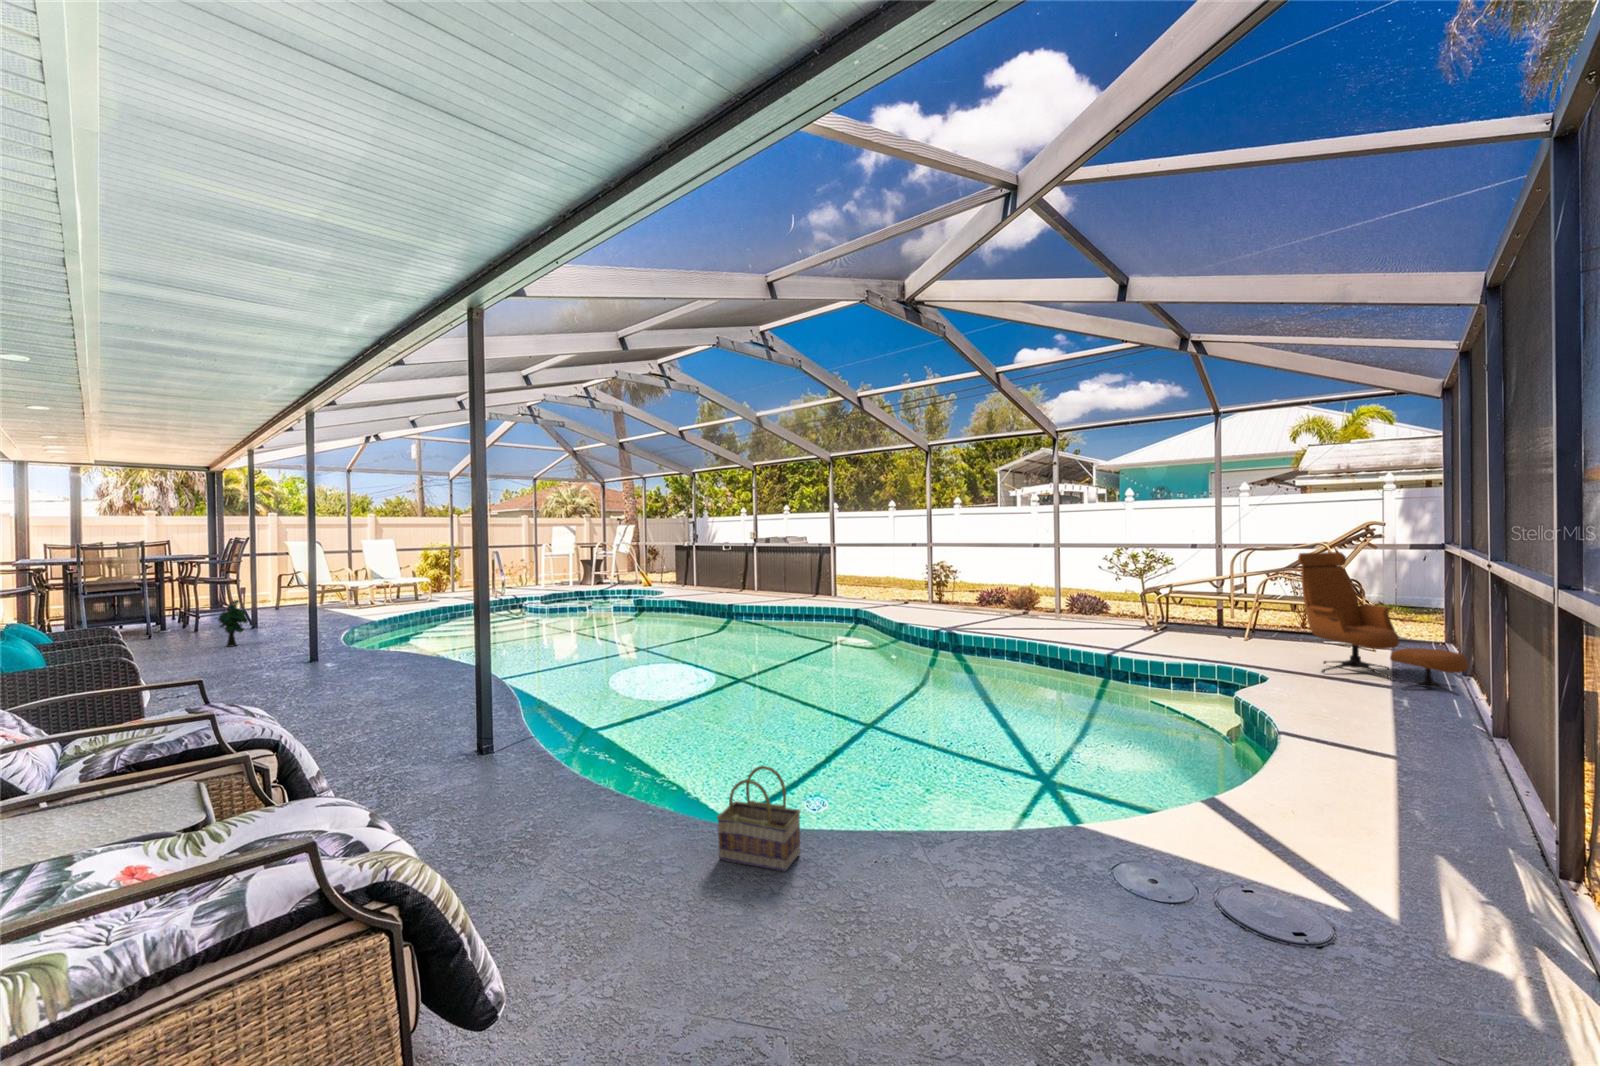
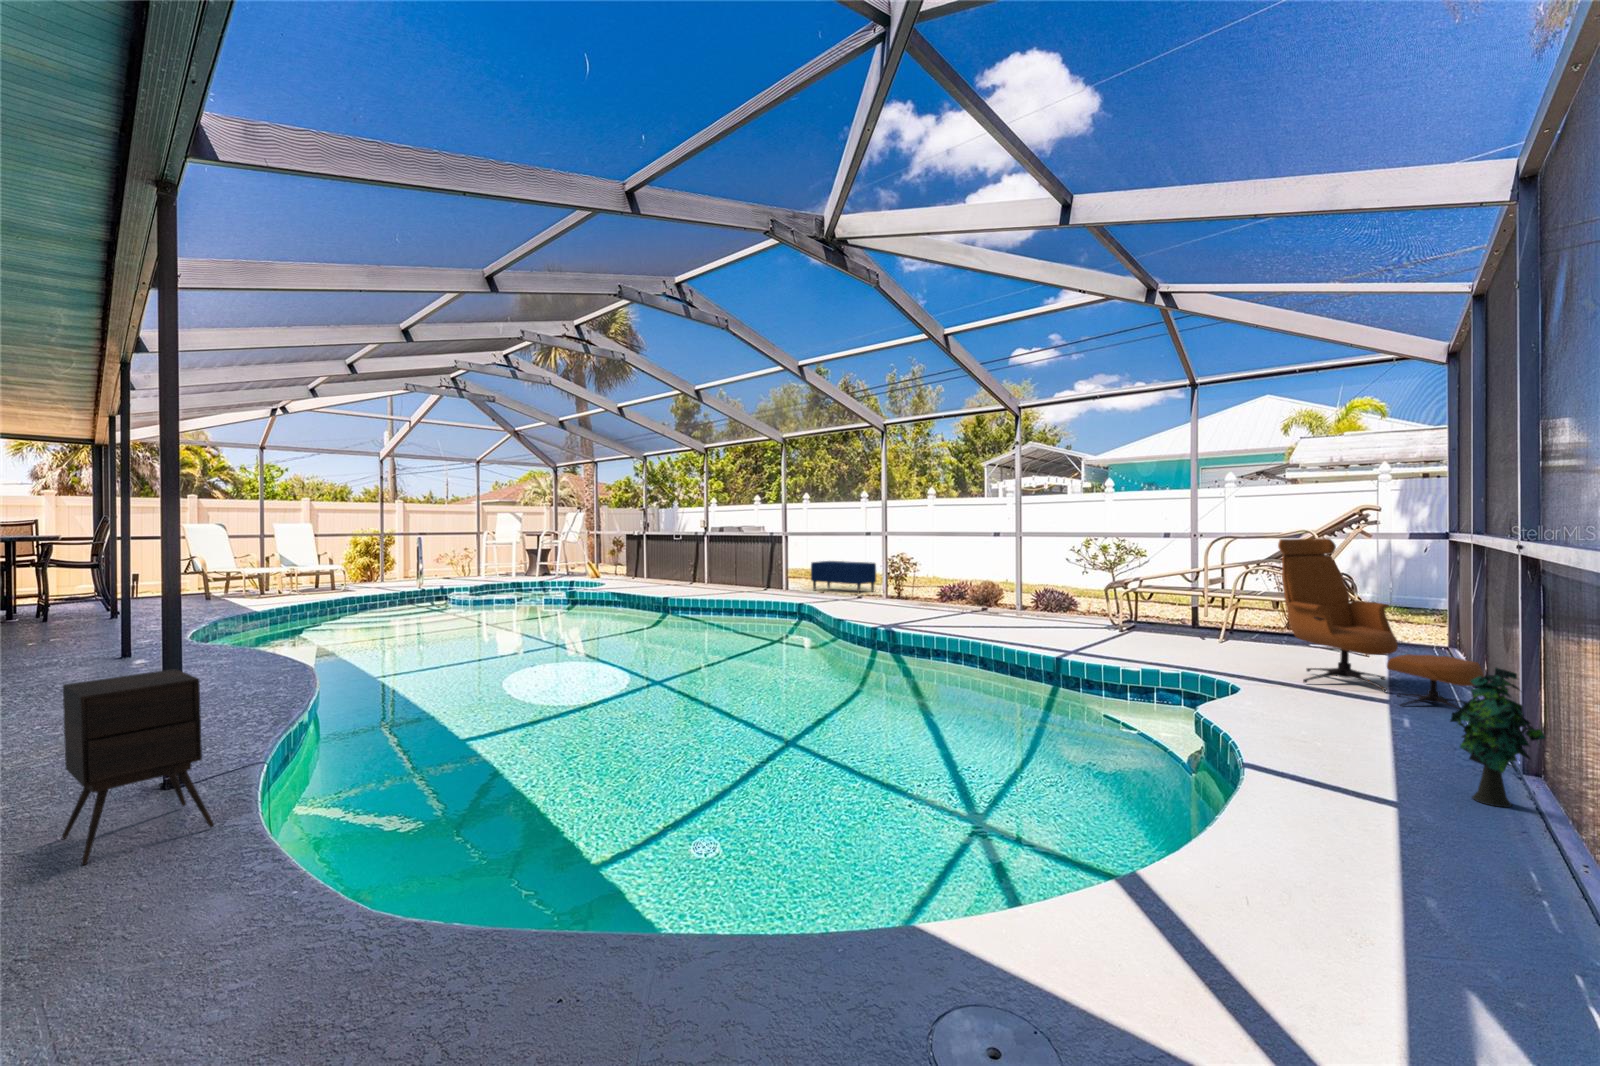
bench: none [856,568,918,599] -> present [811,561,876,593]
decorative plant: present [218,600,248,647] -> present [1450,667,1545,807]
side table: none [457,667,555,801] -> present [62,669,214,865]
basket: present [717,766,800,872] -> none [291,834,438,1021]

